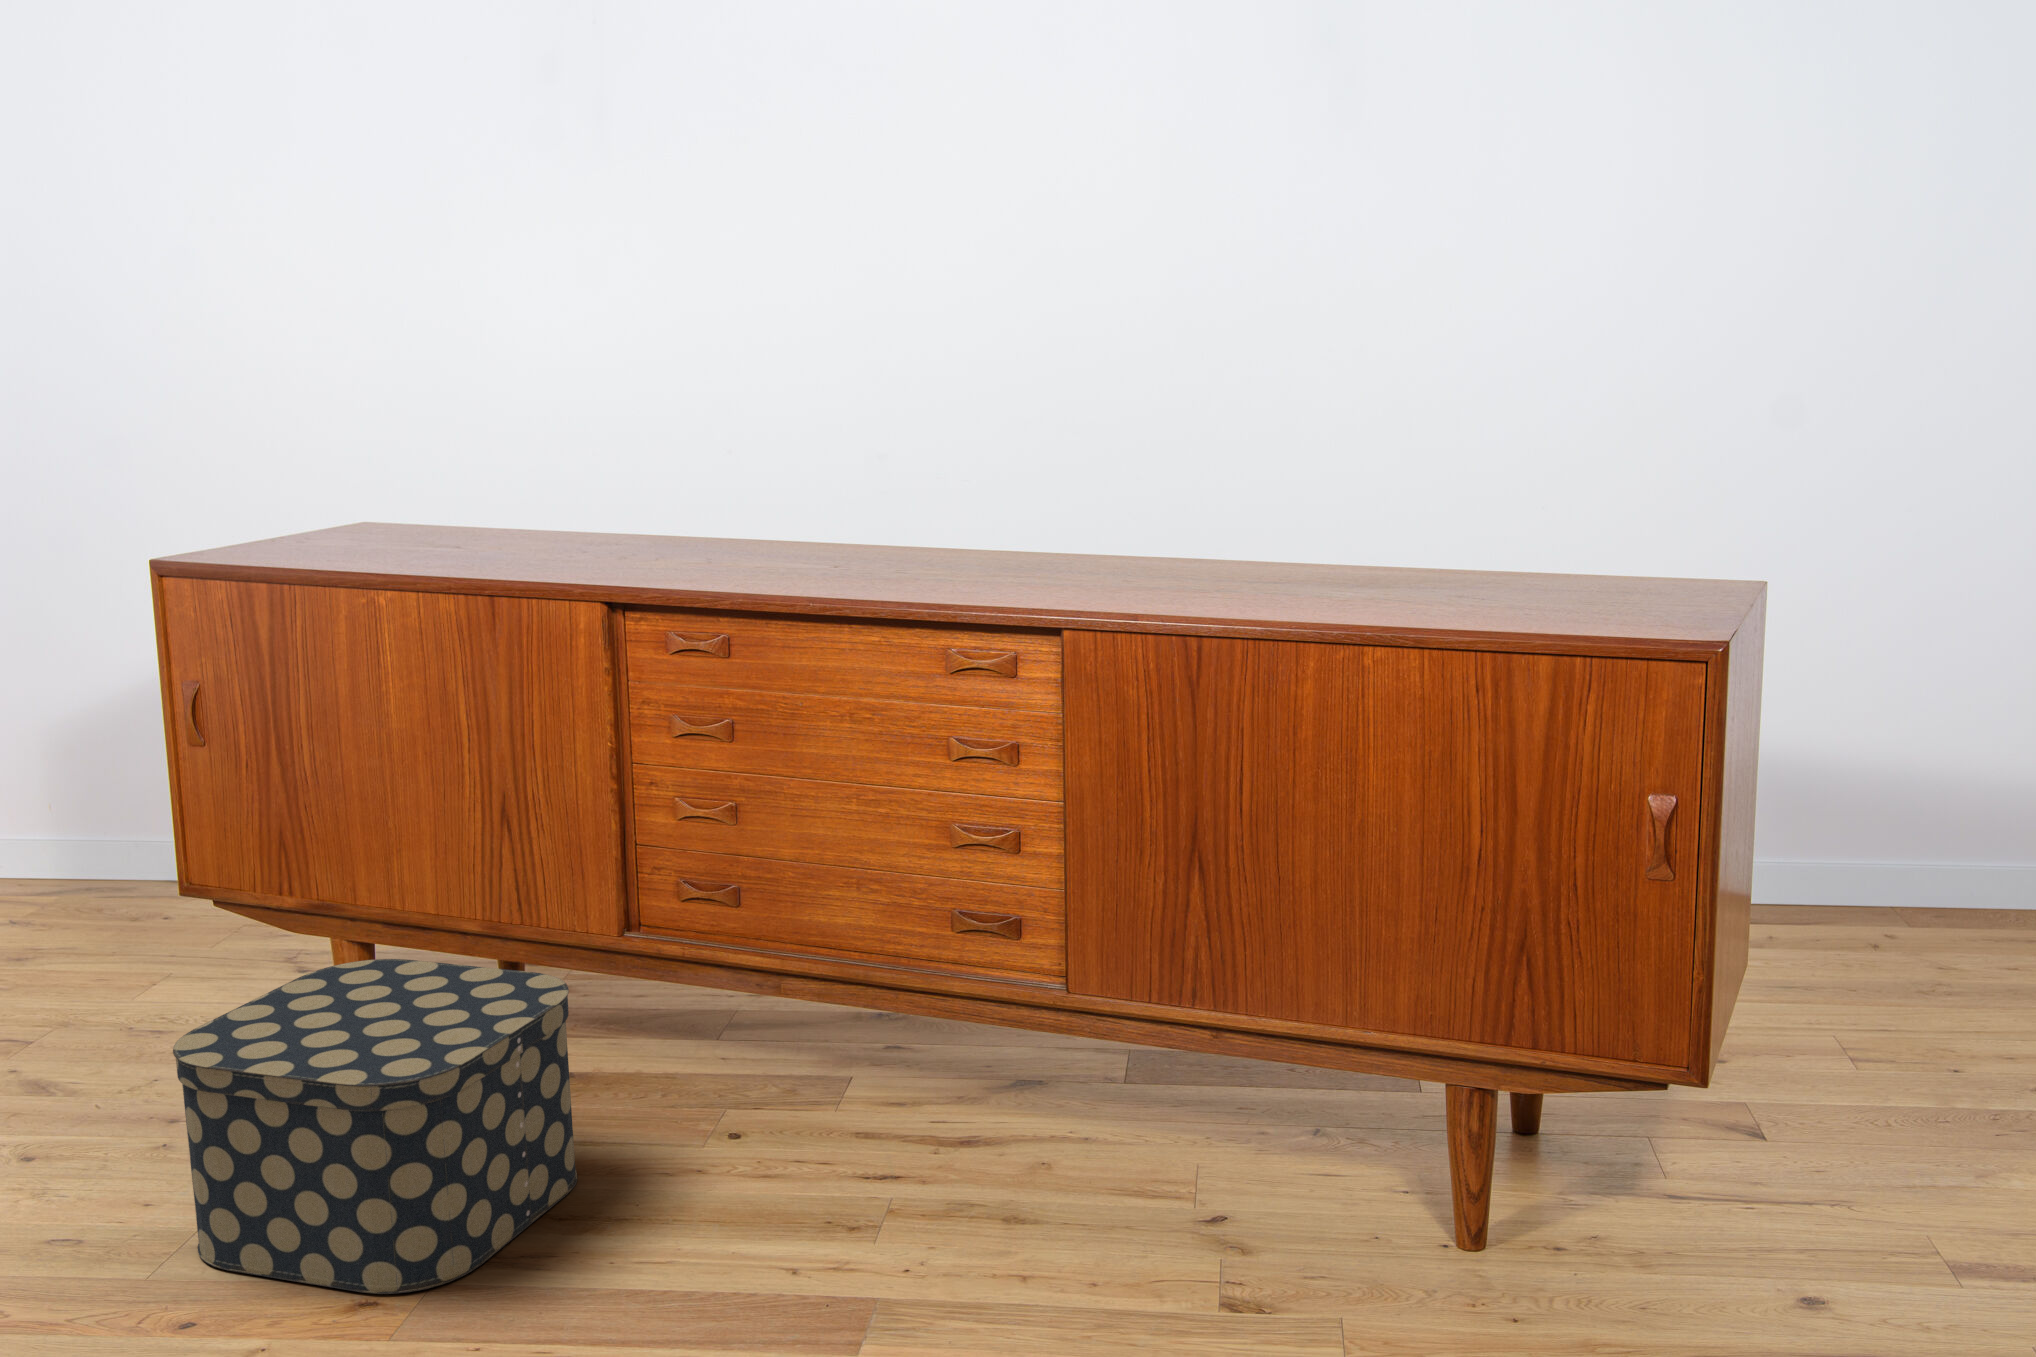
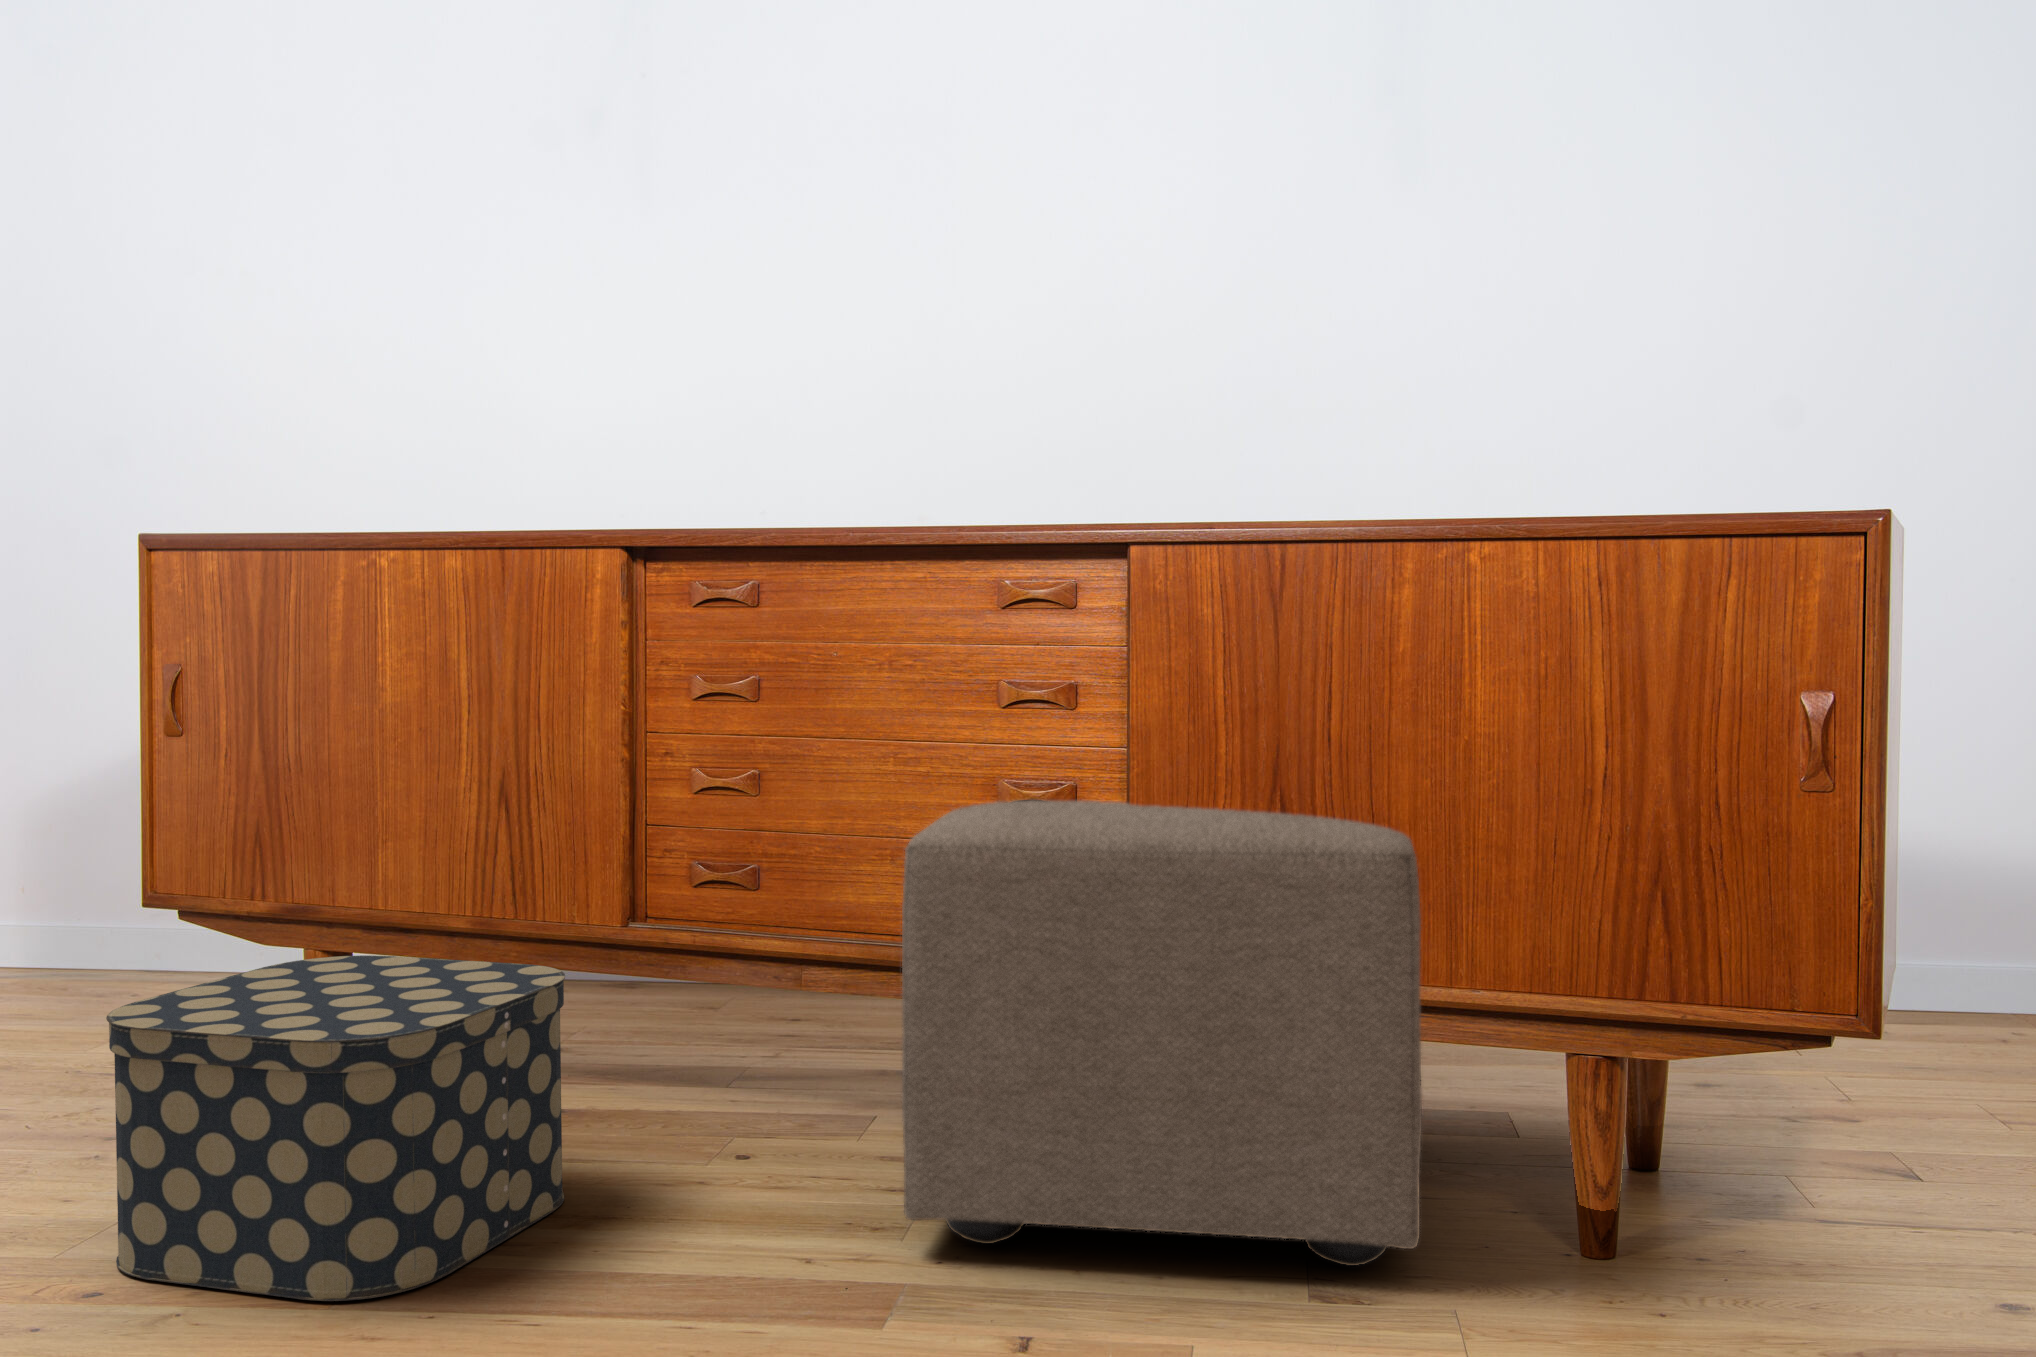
ottoman: none [862,792,1331,1257] -> present [902,801,1422,1266]

